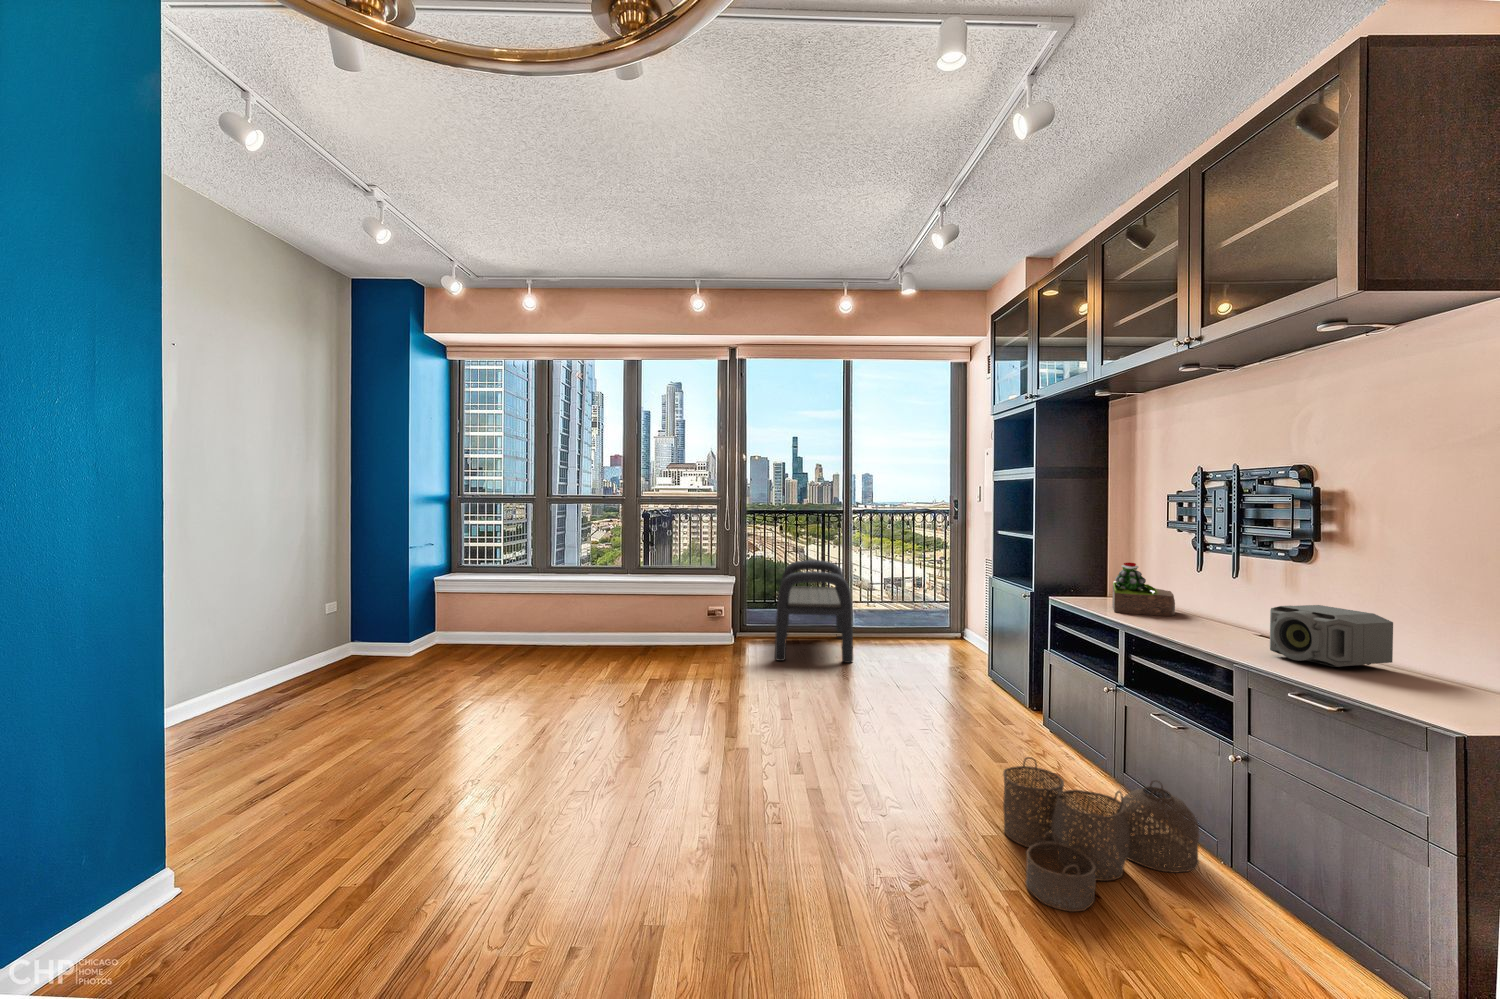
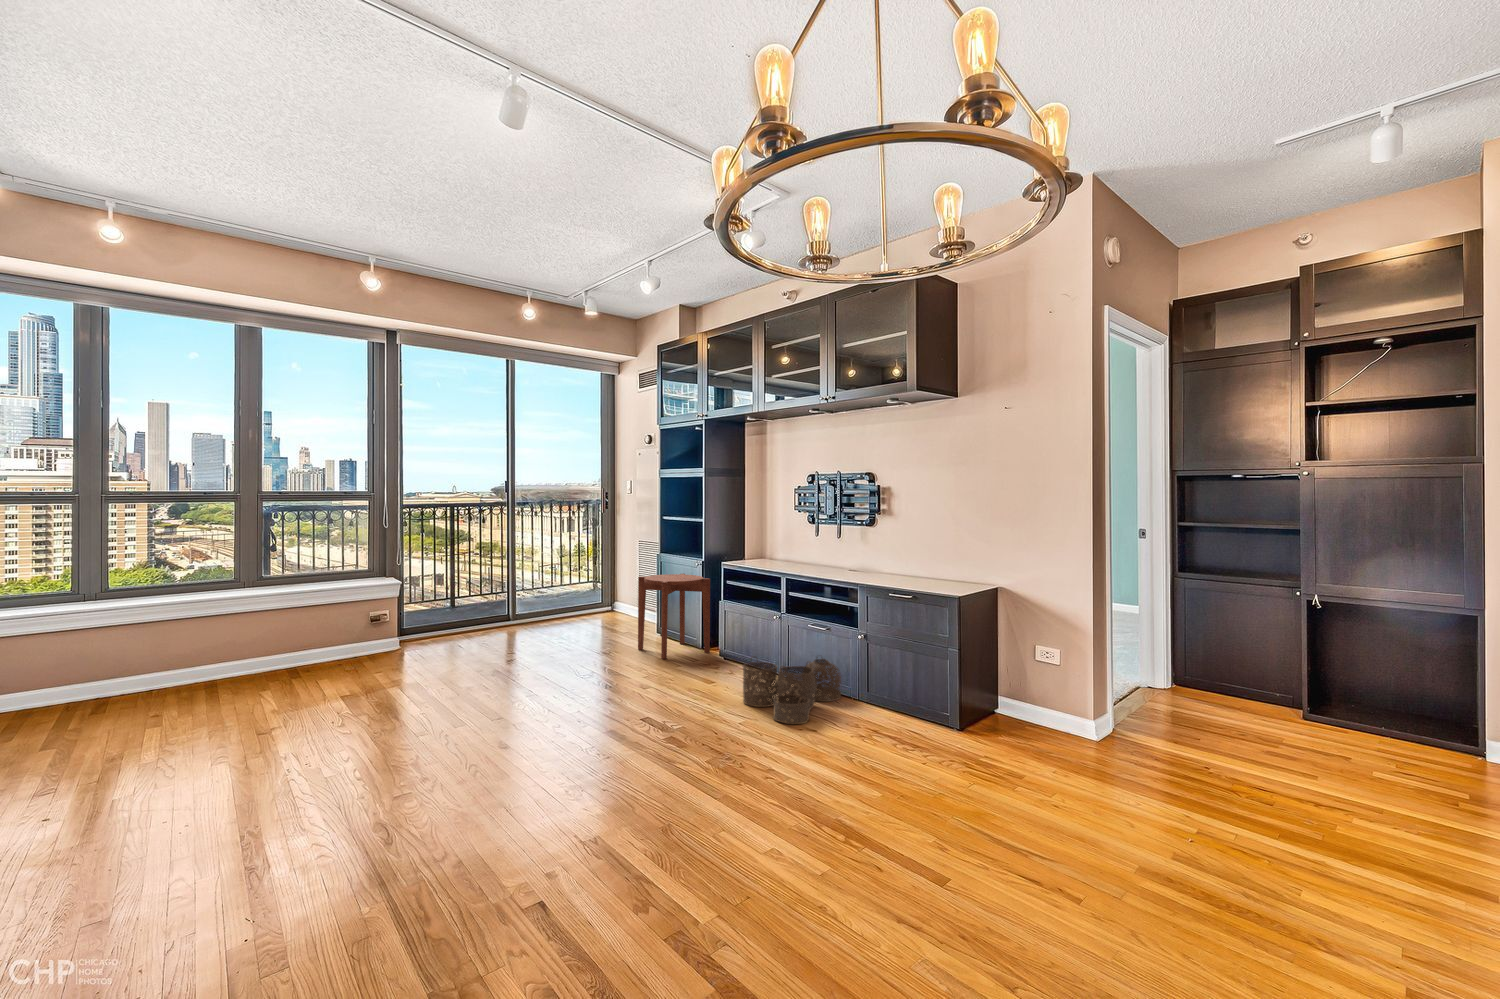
bench: present [775,560,853,663] -> none [446,551,542,646]
succulent plant: present [1112,562,1175,616] -> none [764,534,802,567]
side table: none [942,605,1034,720] -> present [638,574,710,659]
speaker: present [1270,605,1393,667] -> none [866,549,916,578]

